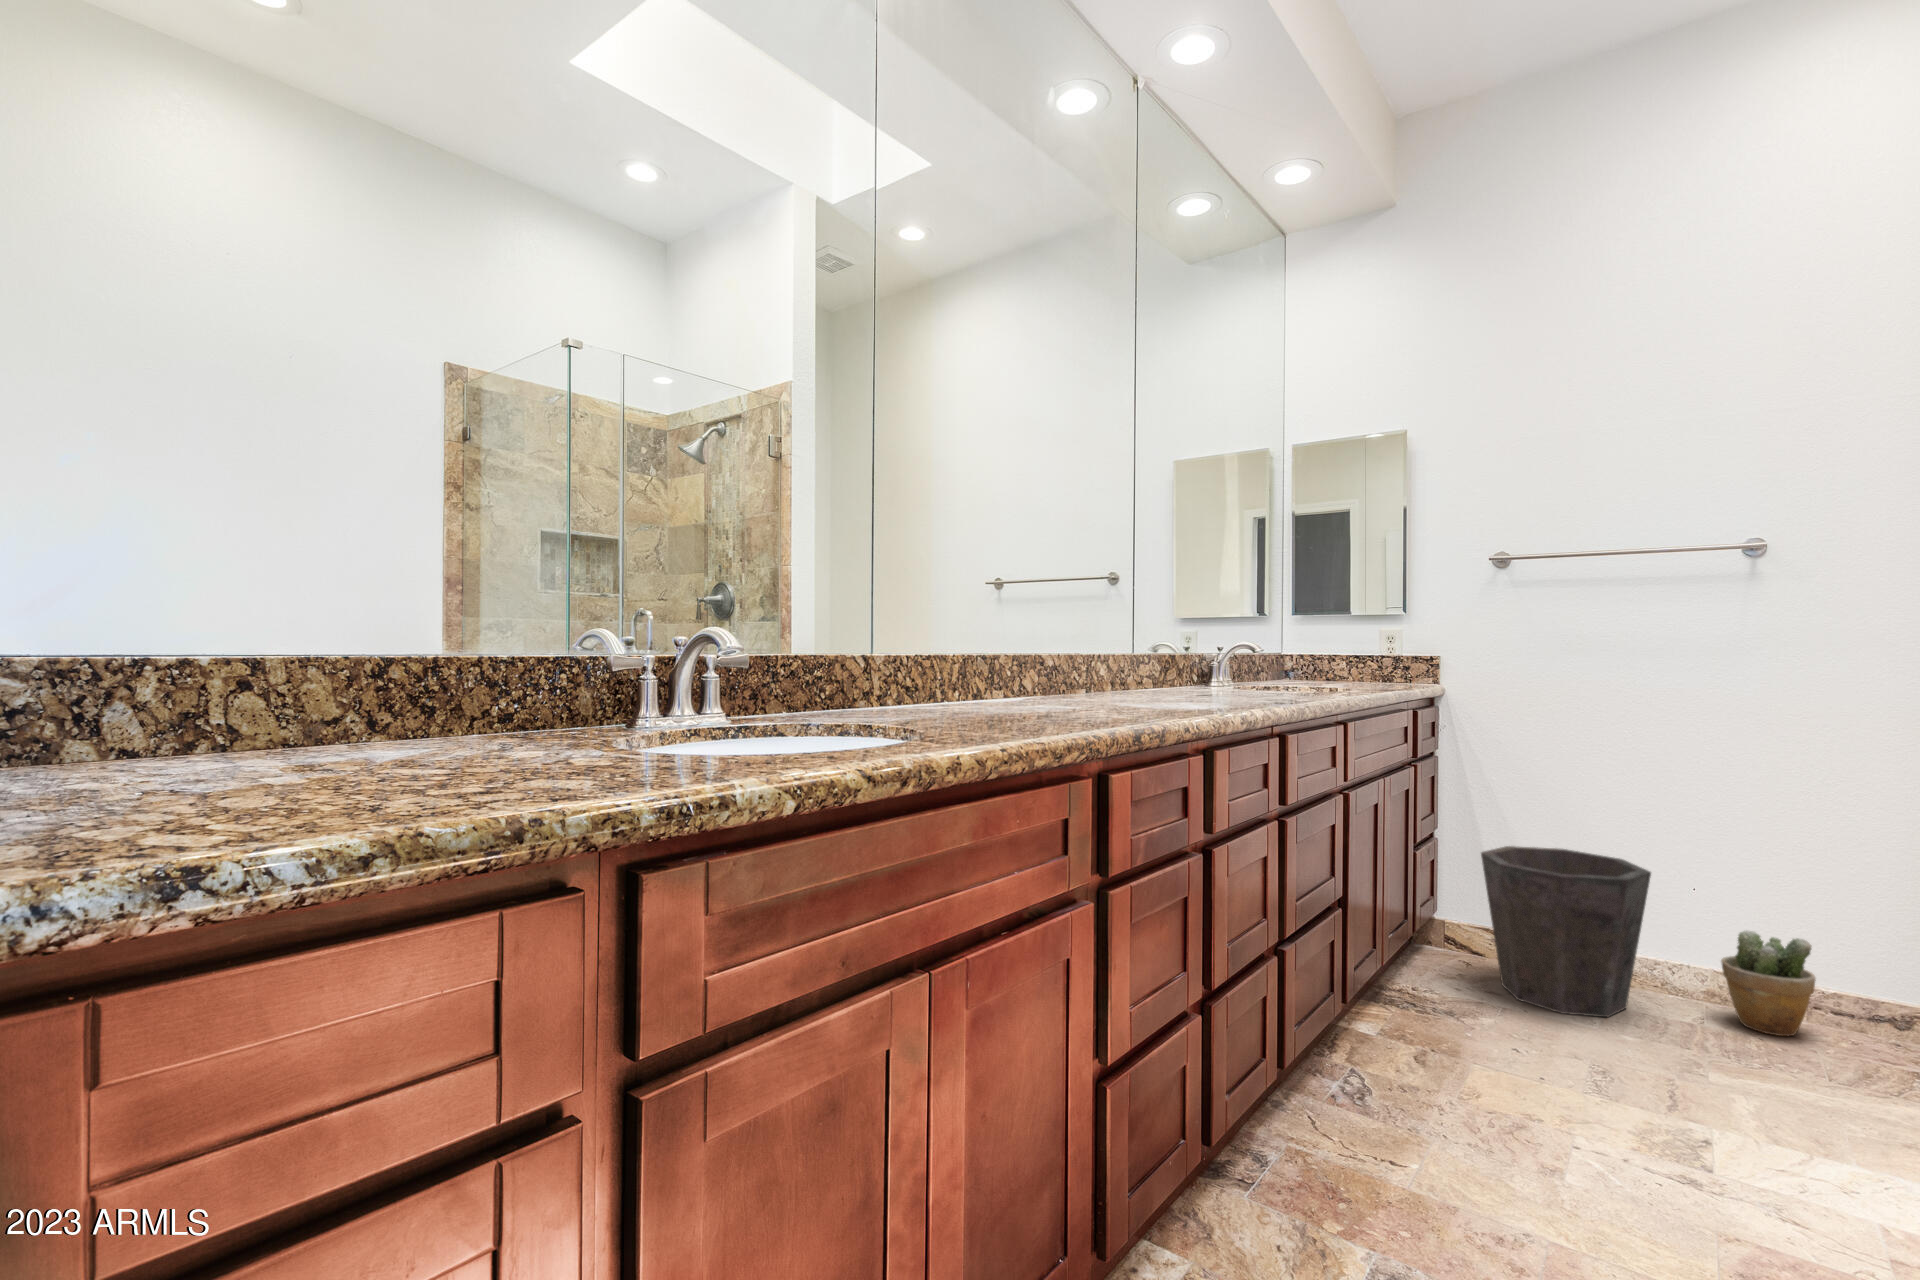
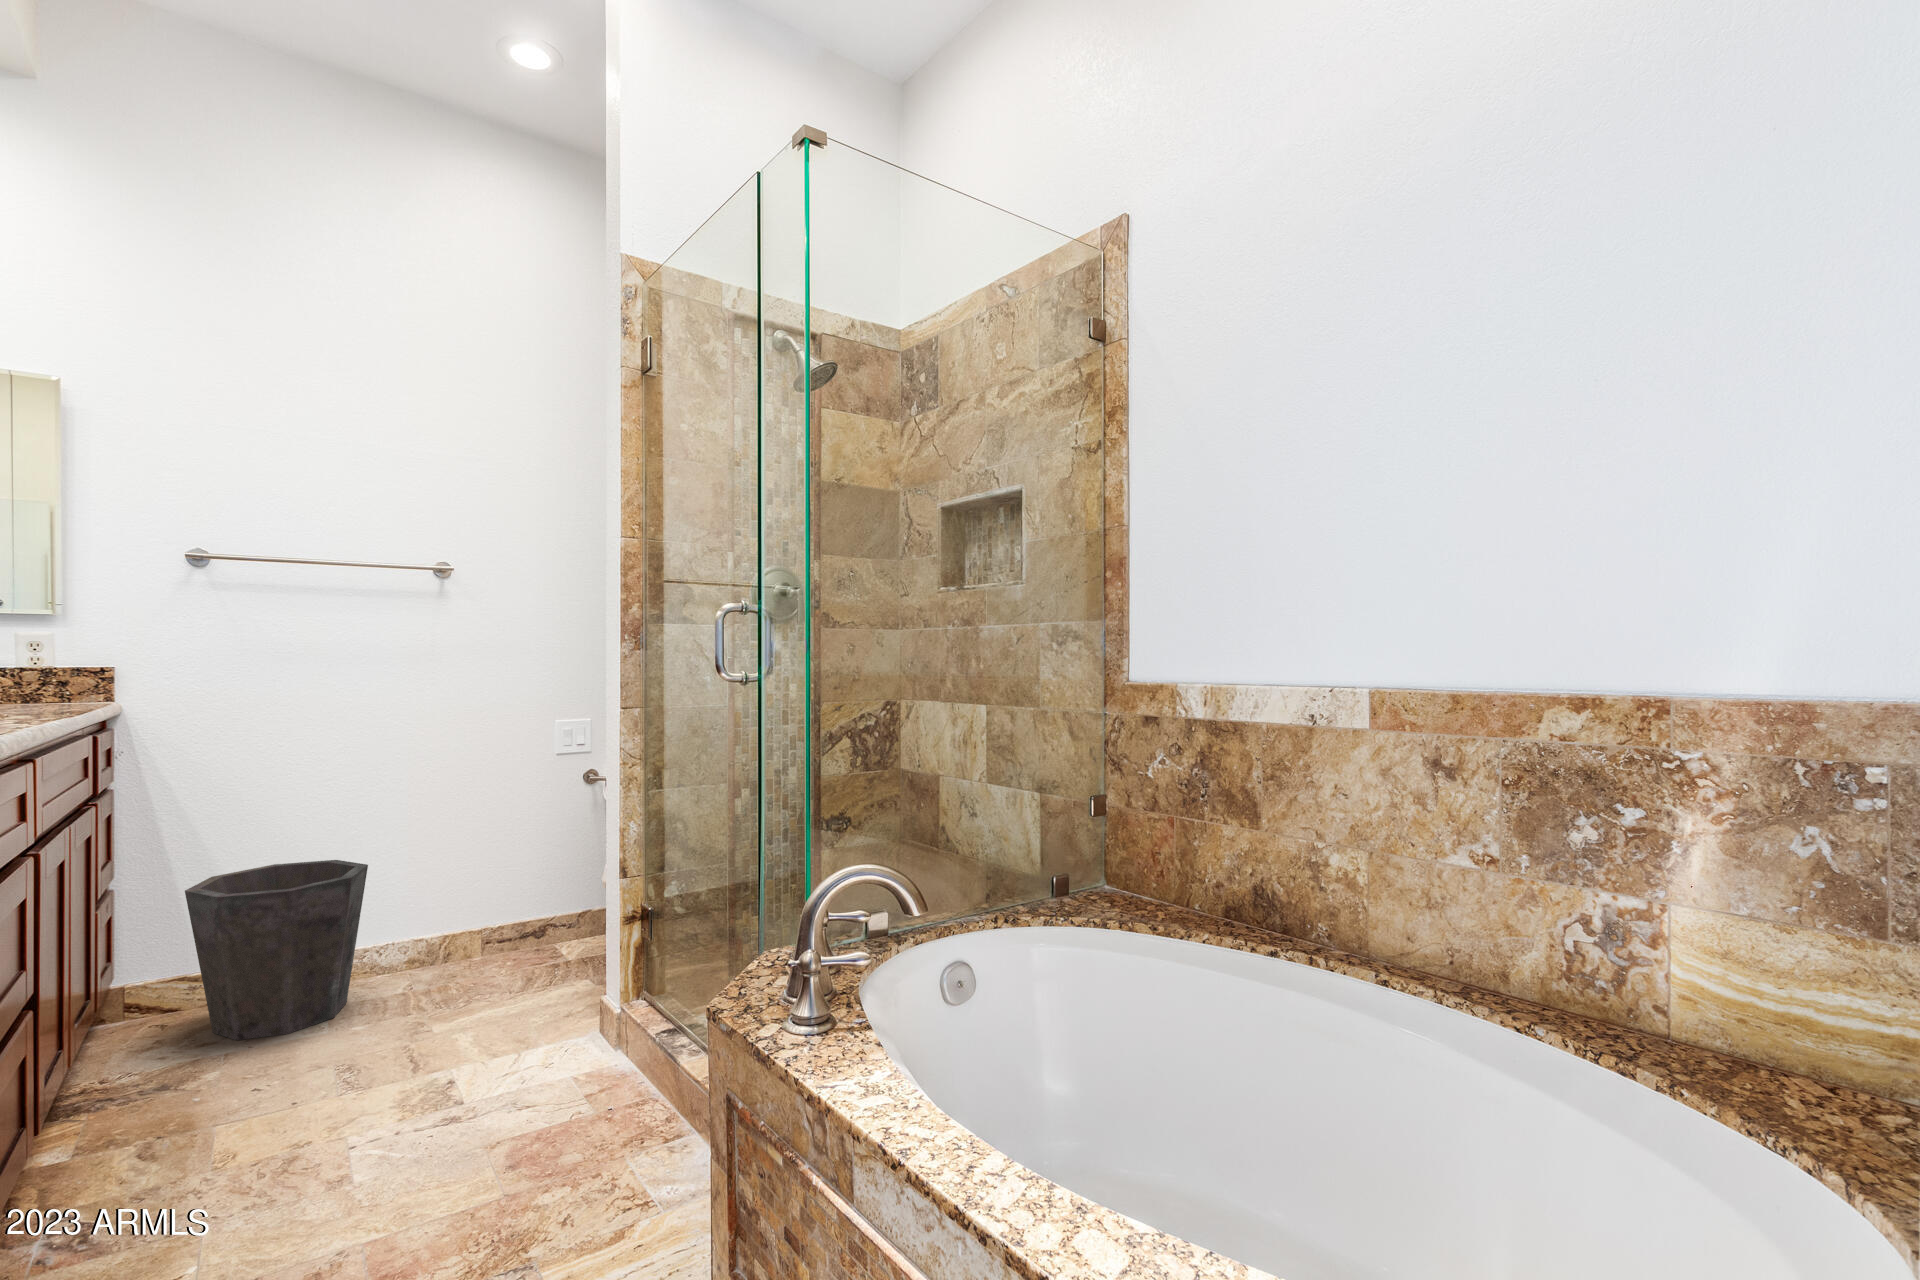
potted plant: present [1721,931,1816,1036] -> none [423,889,491,978]

